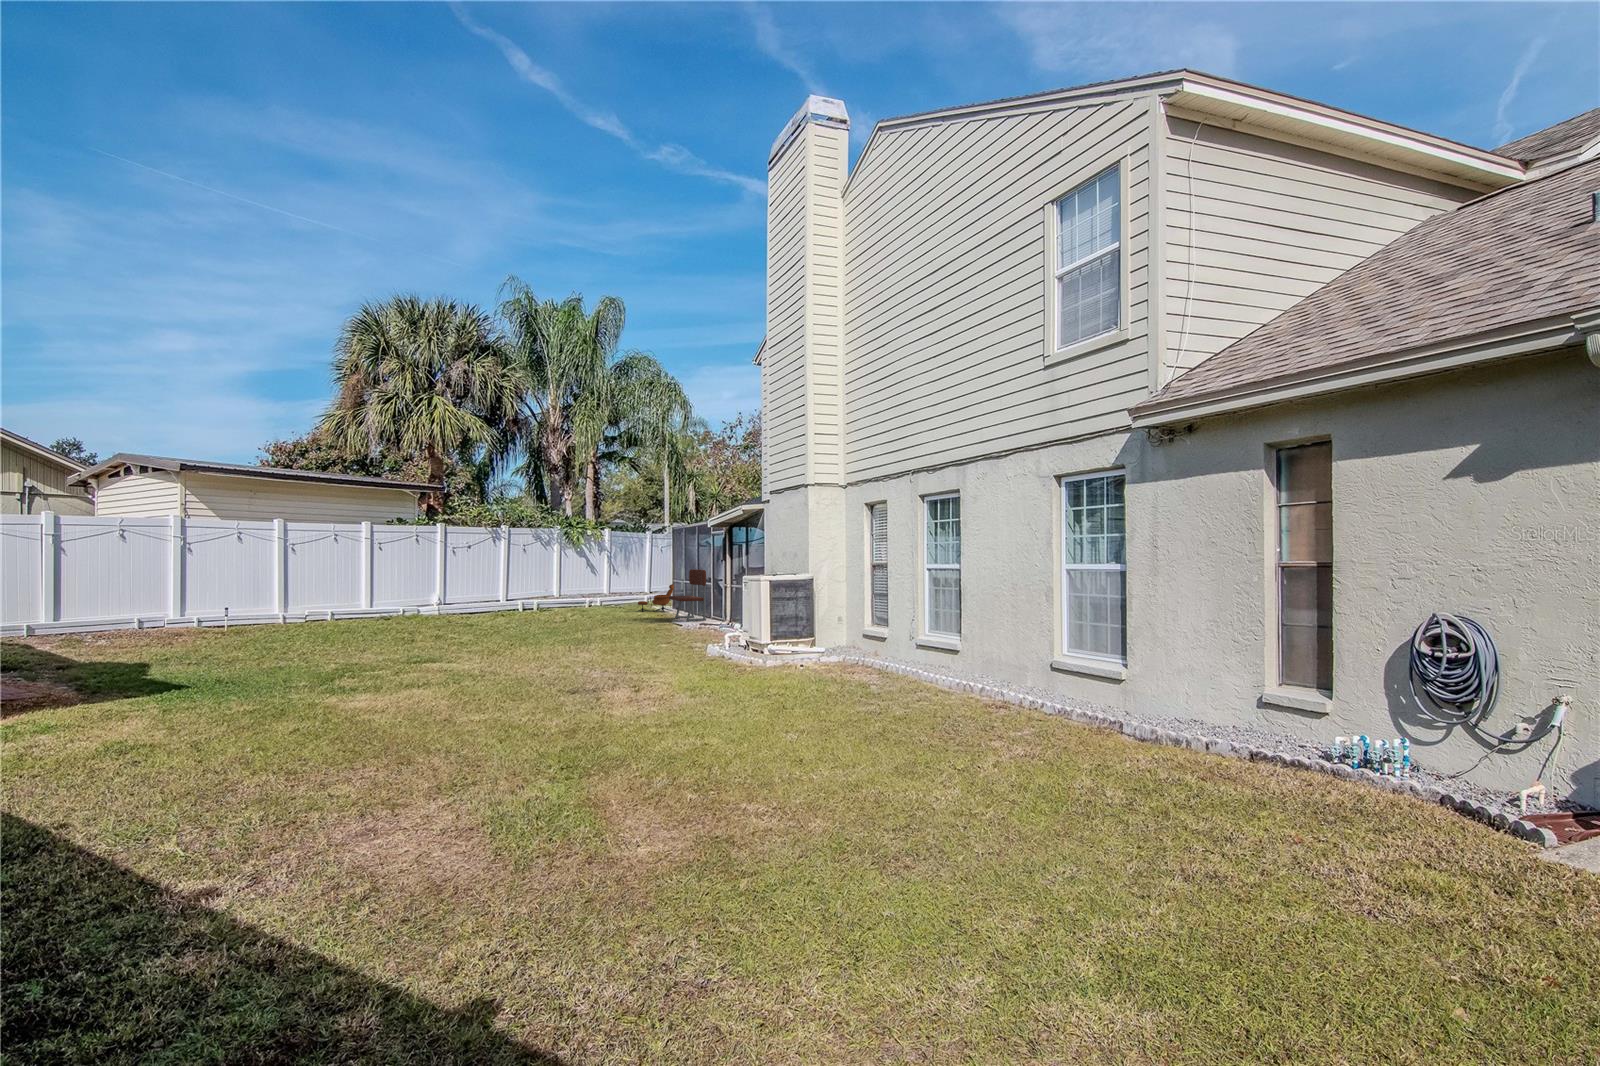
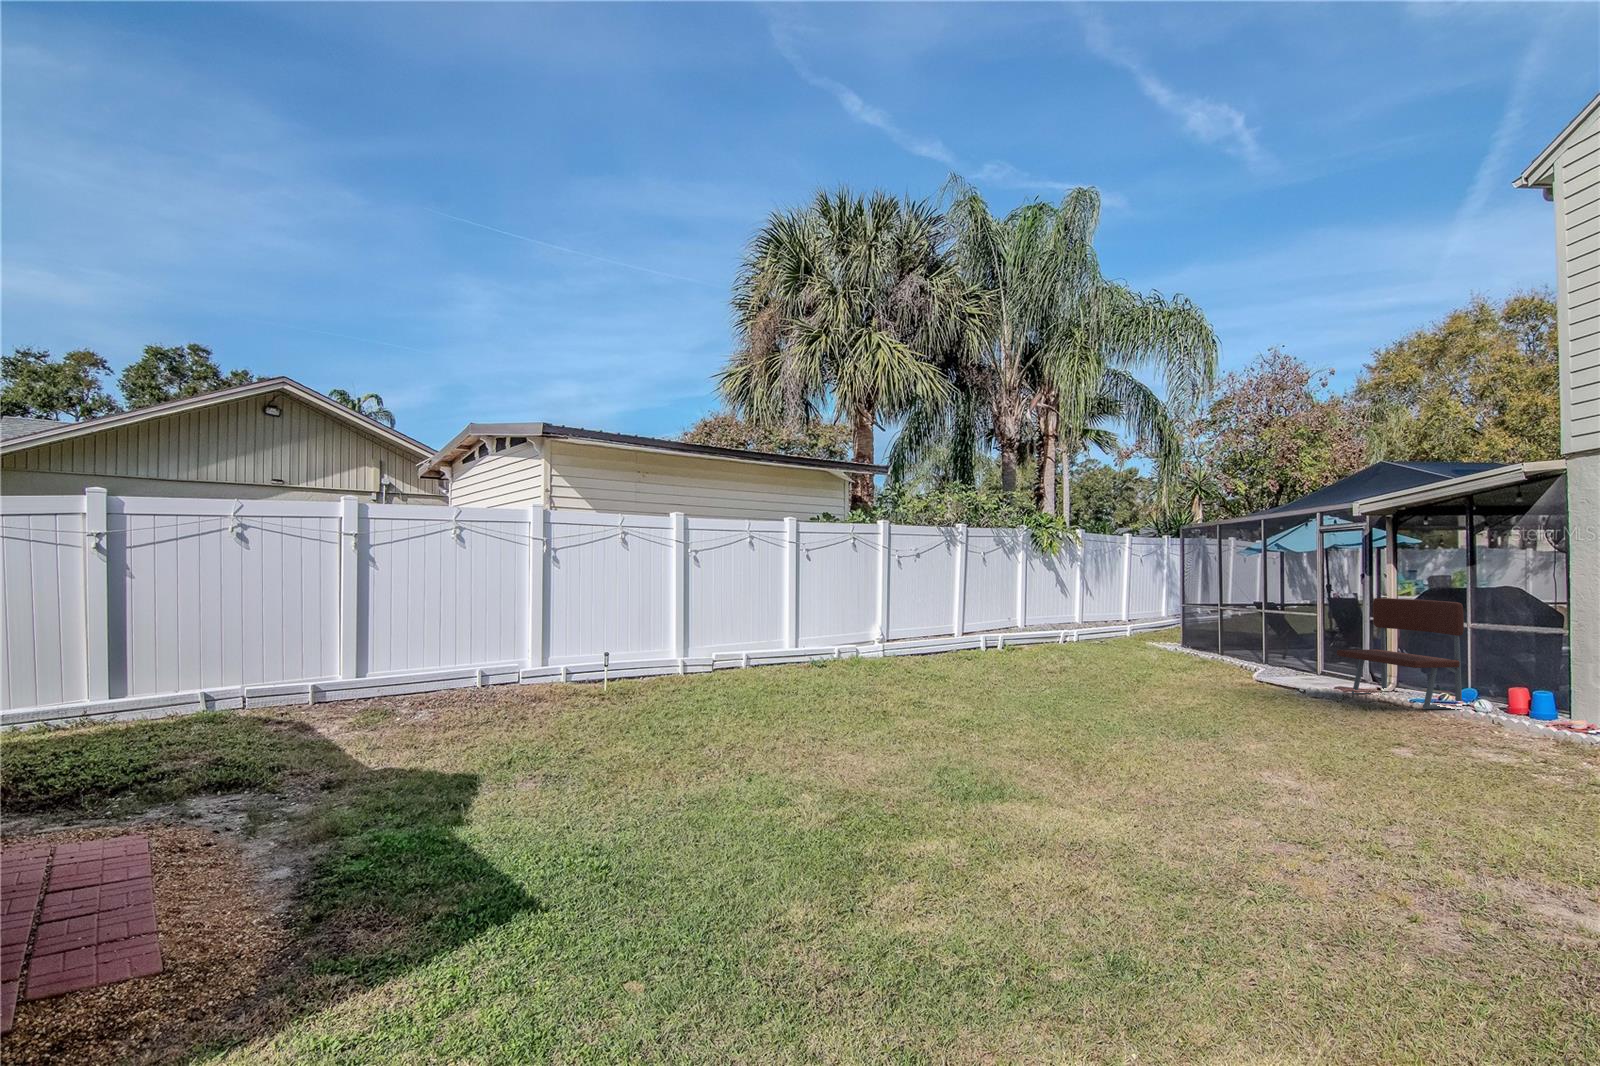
lounge chair: present [638,584,674,612] -> none [1196,619,1267,669]

